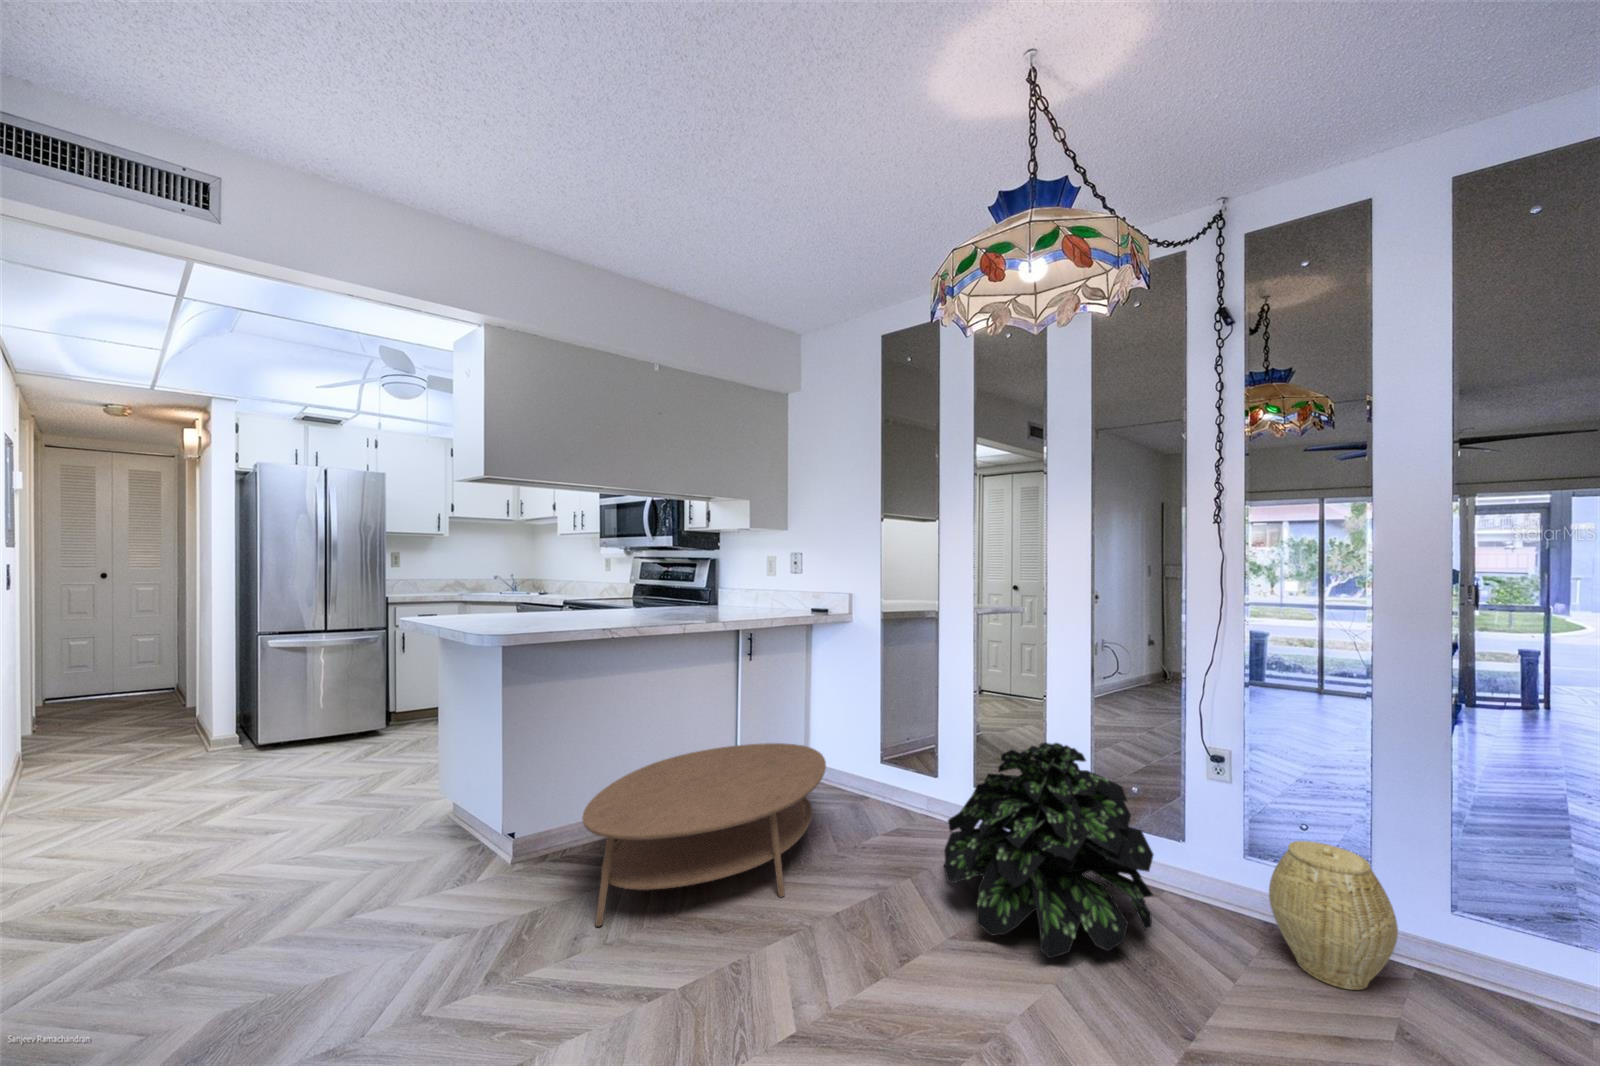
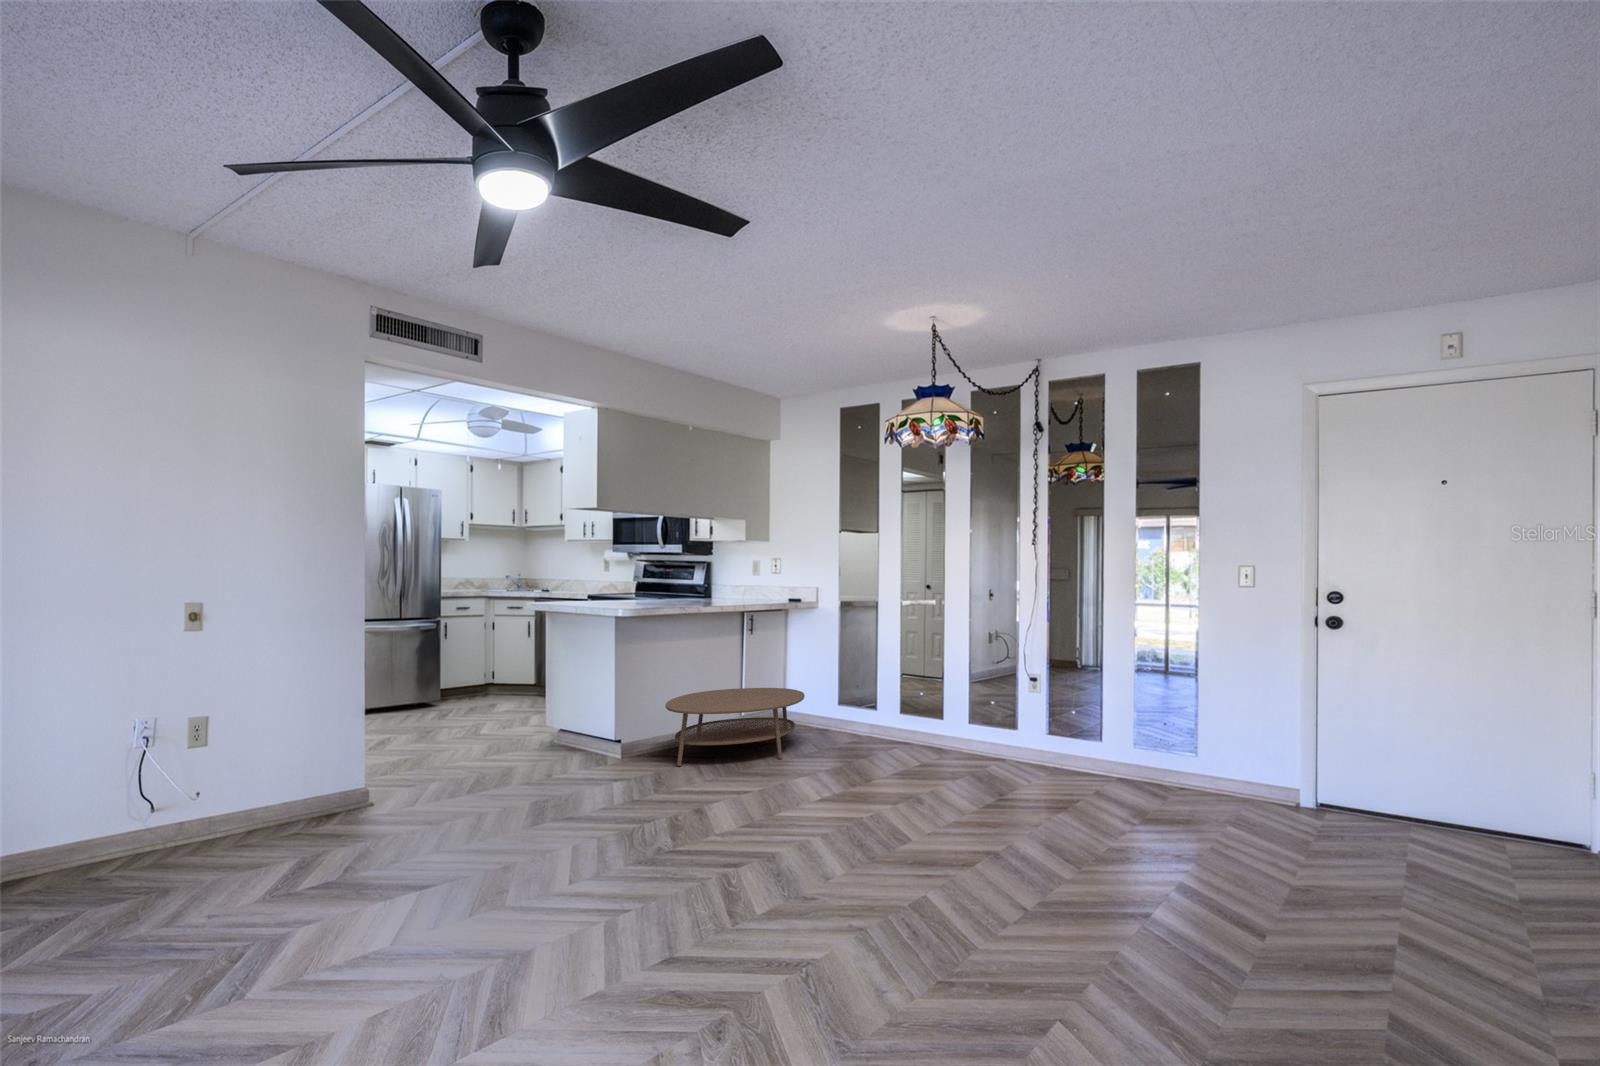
potted plant: present [944,742,1153,958] -> none [875,668,988,770]
woven basket: present [1269,841,1398,990] -> none [1041,712,1093,777]

